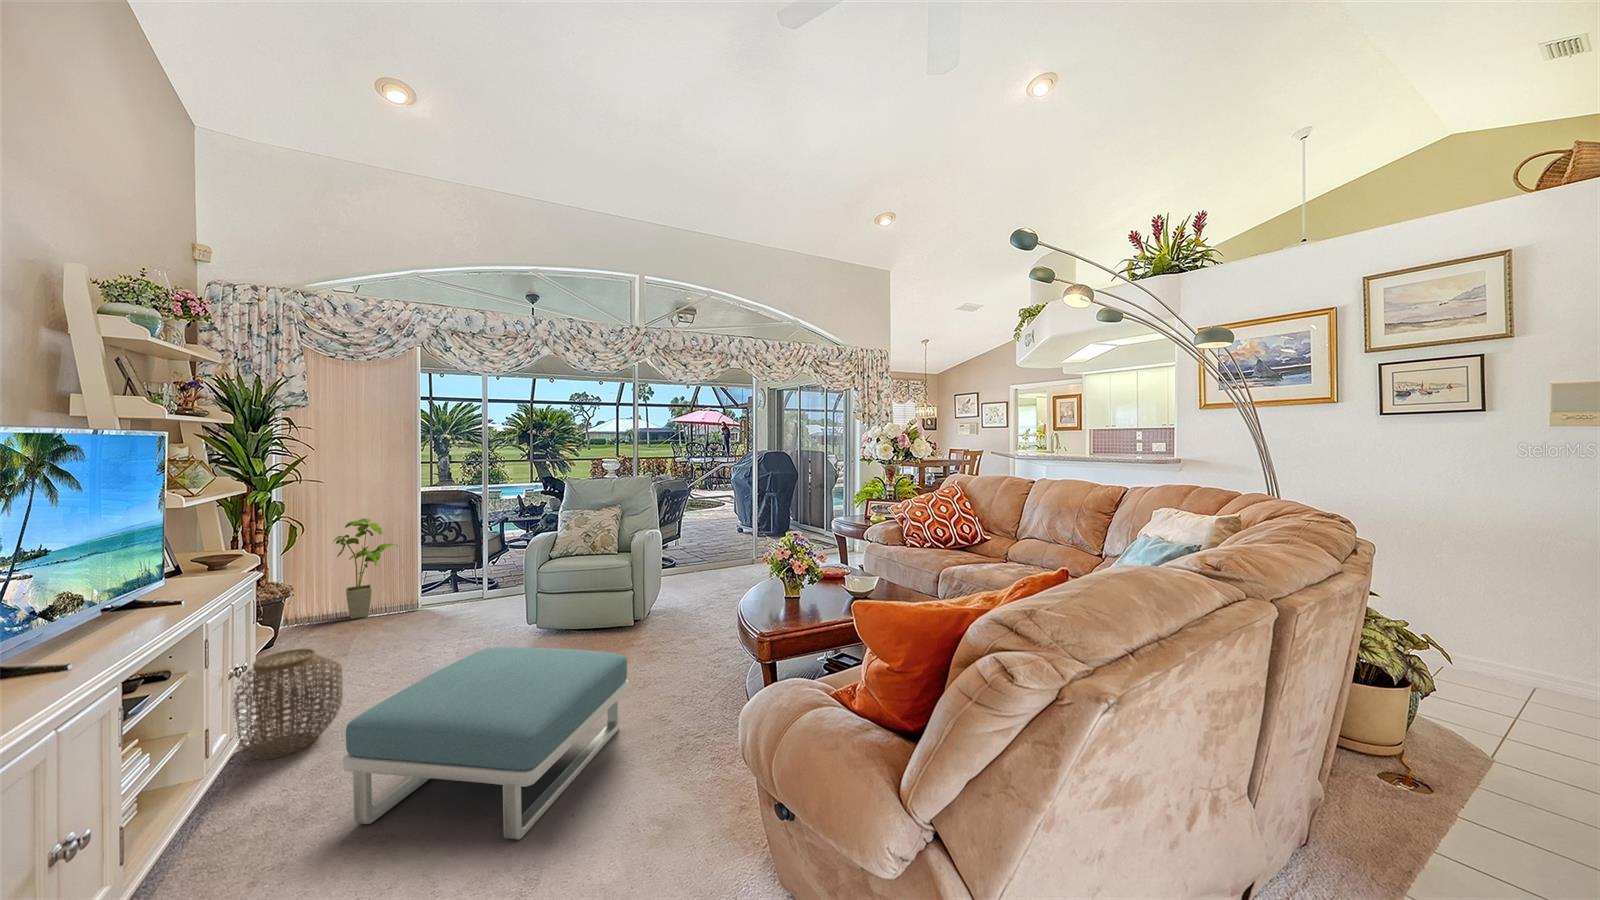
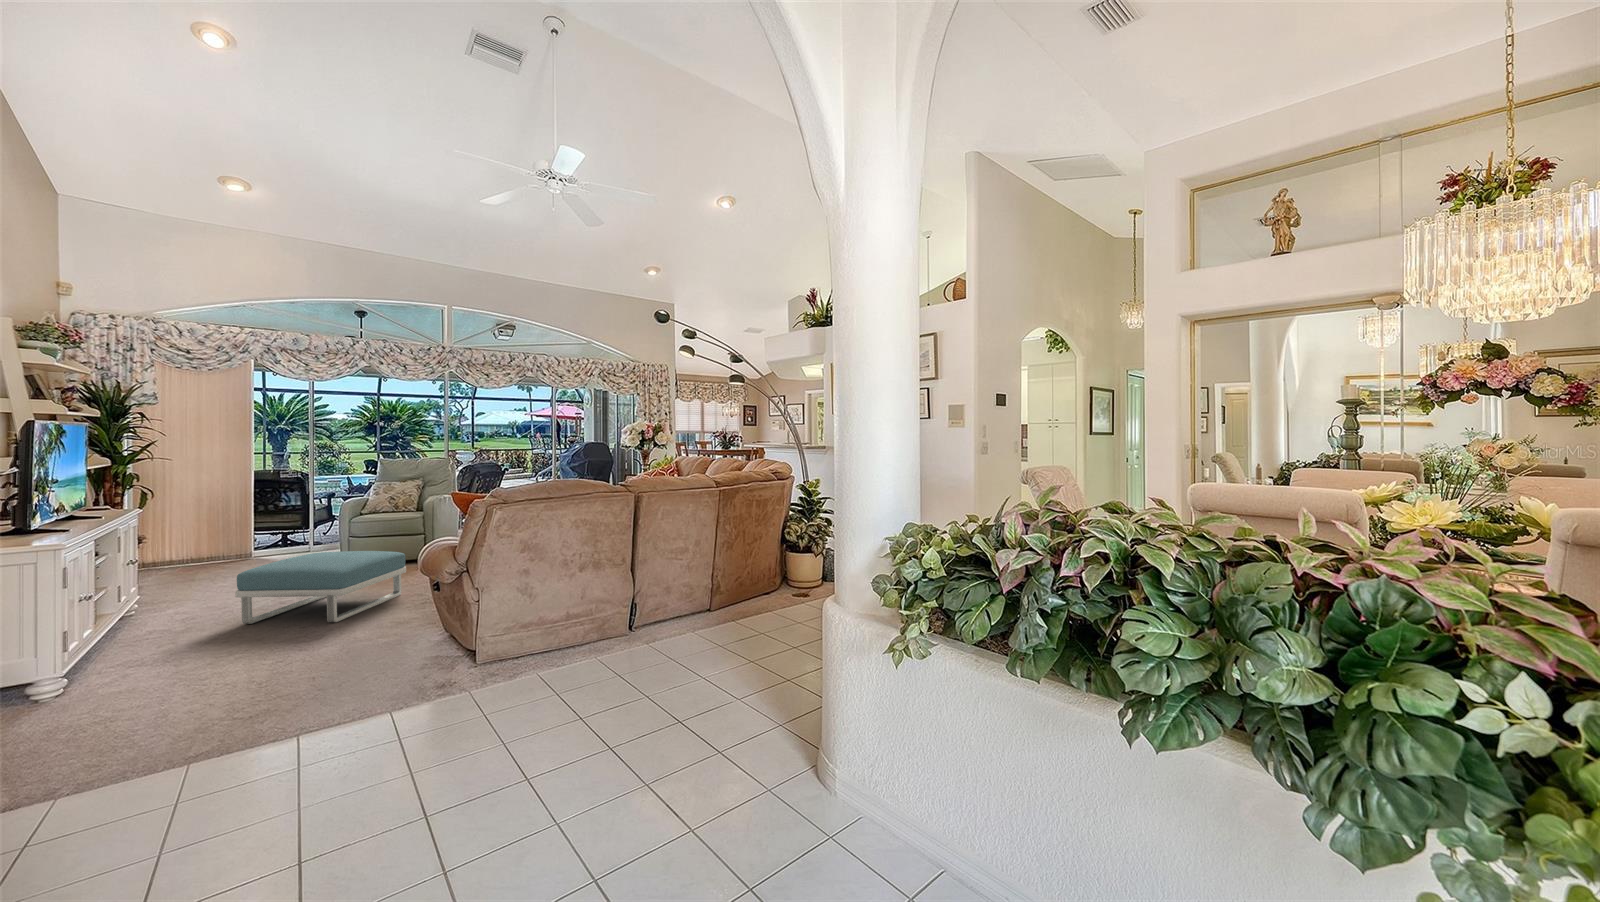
house plant: present [334,518,397,619] -> none [179,491,236,566]
woven basket: present [232,649,343,759] -> none [144,555,218,614]

